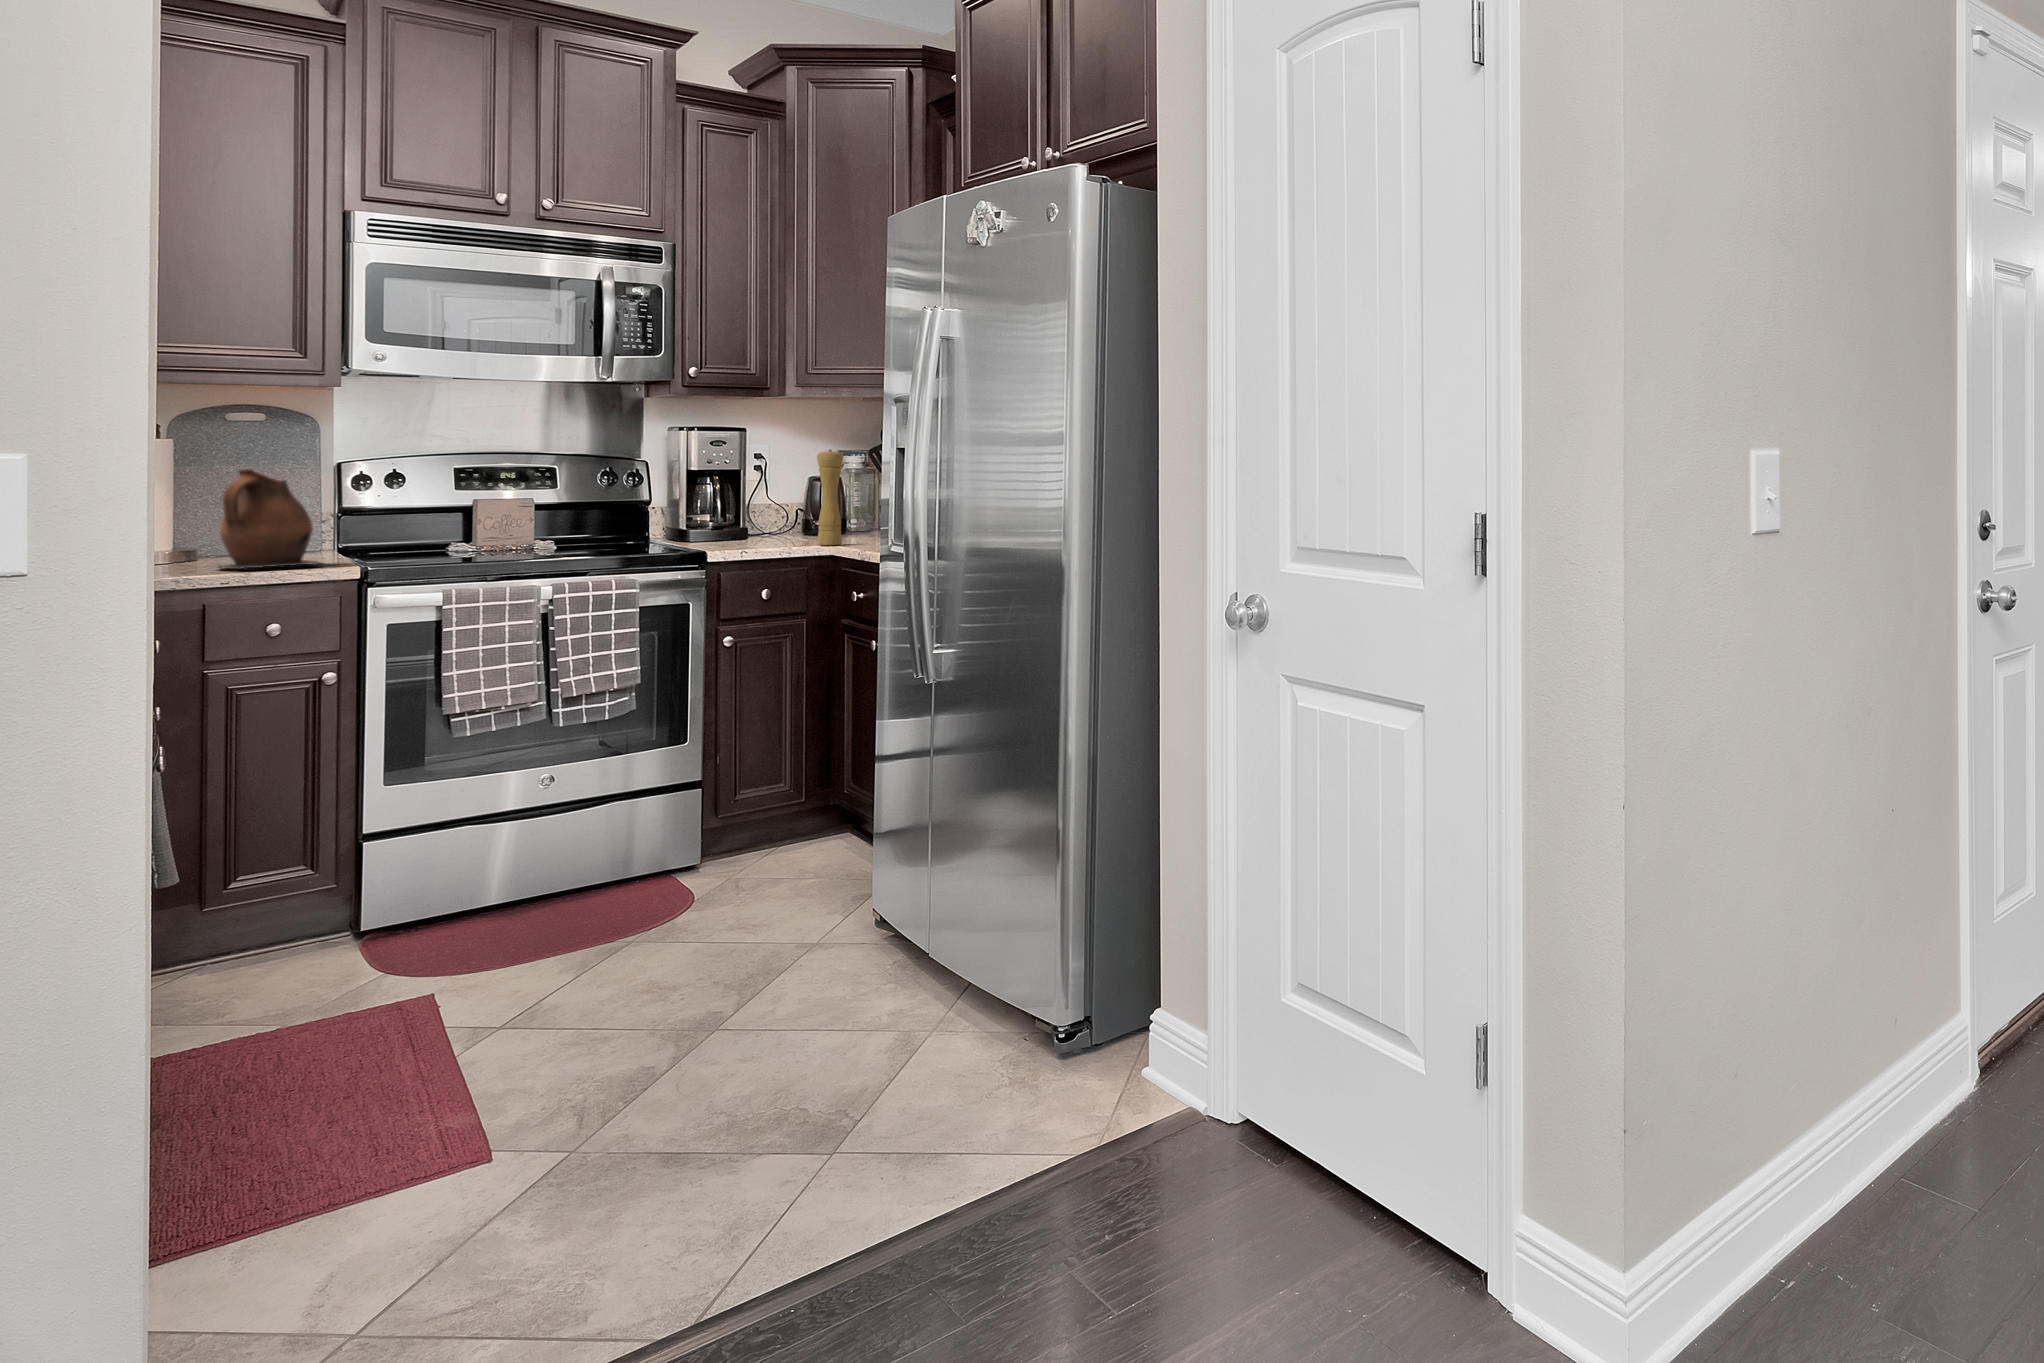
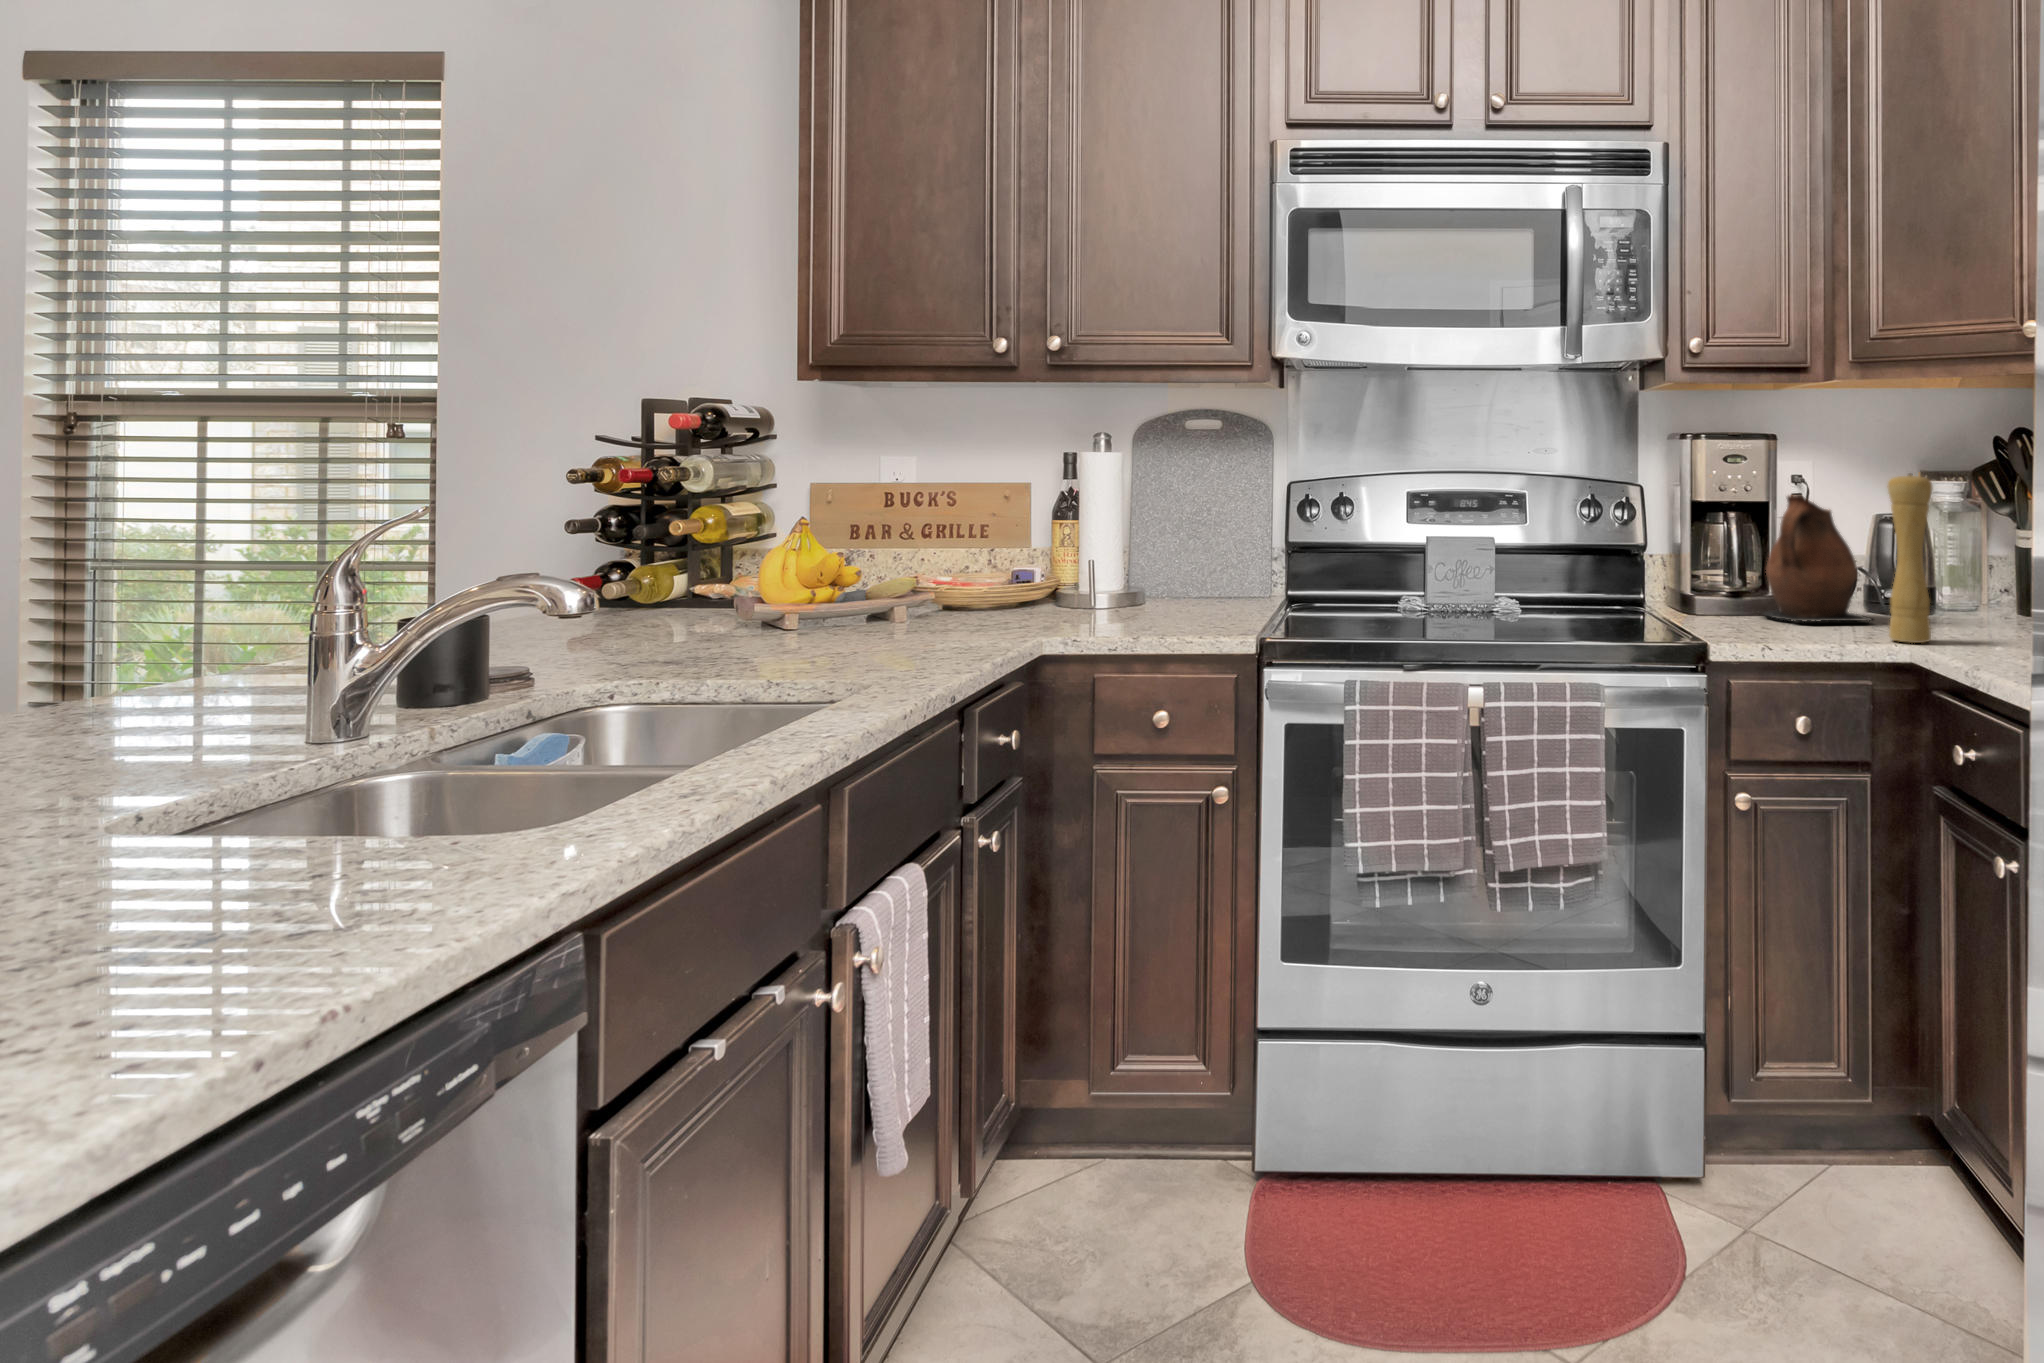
ceramic pitcher: present [218,469,322,569] -> present [1758,496,1872,622]

